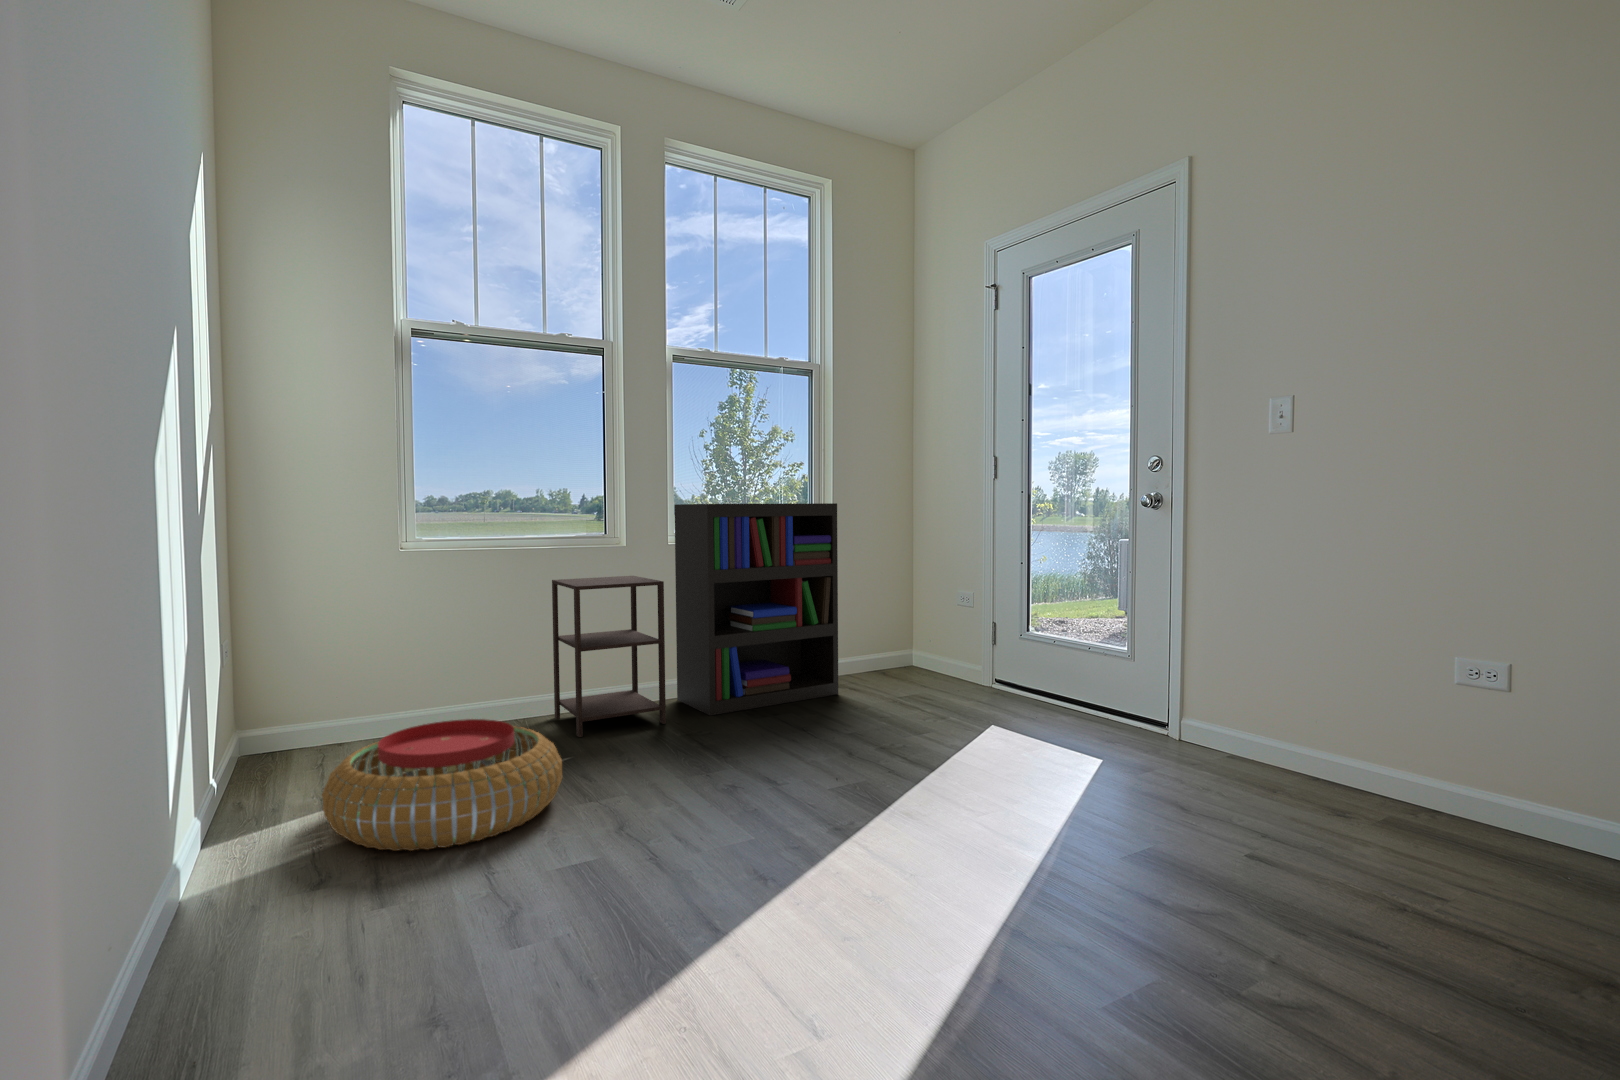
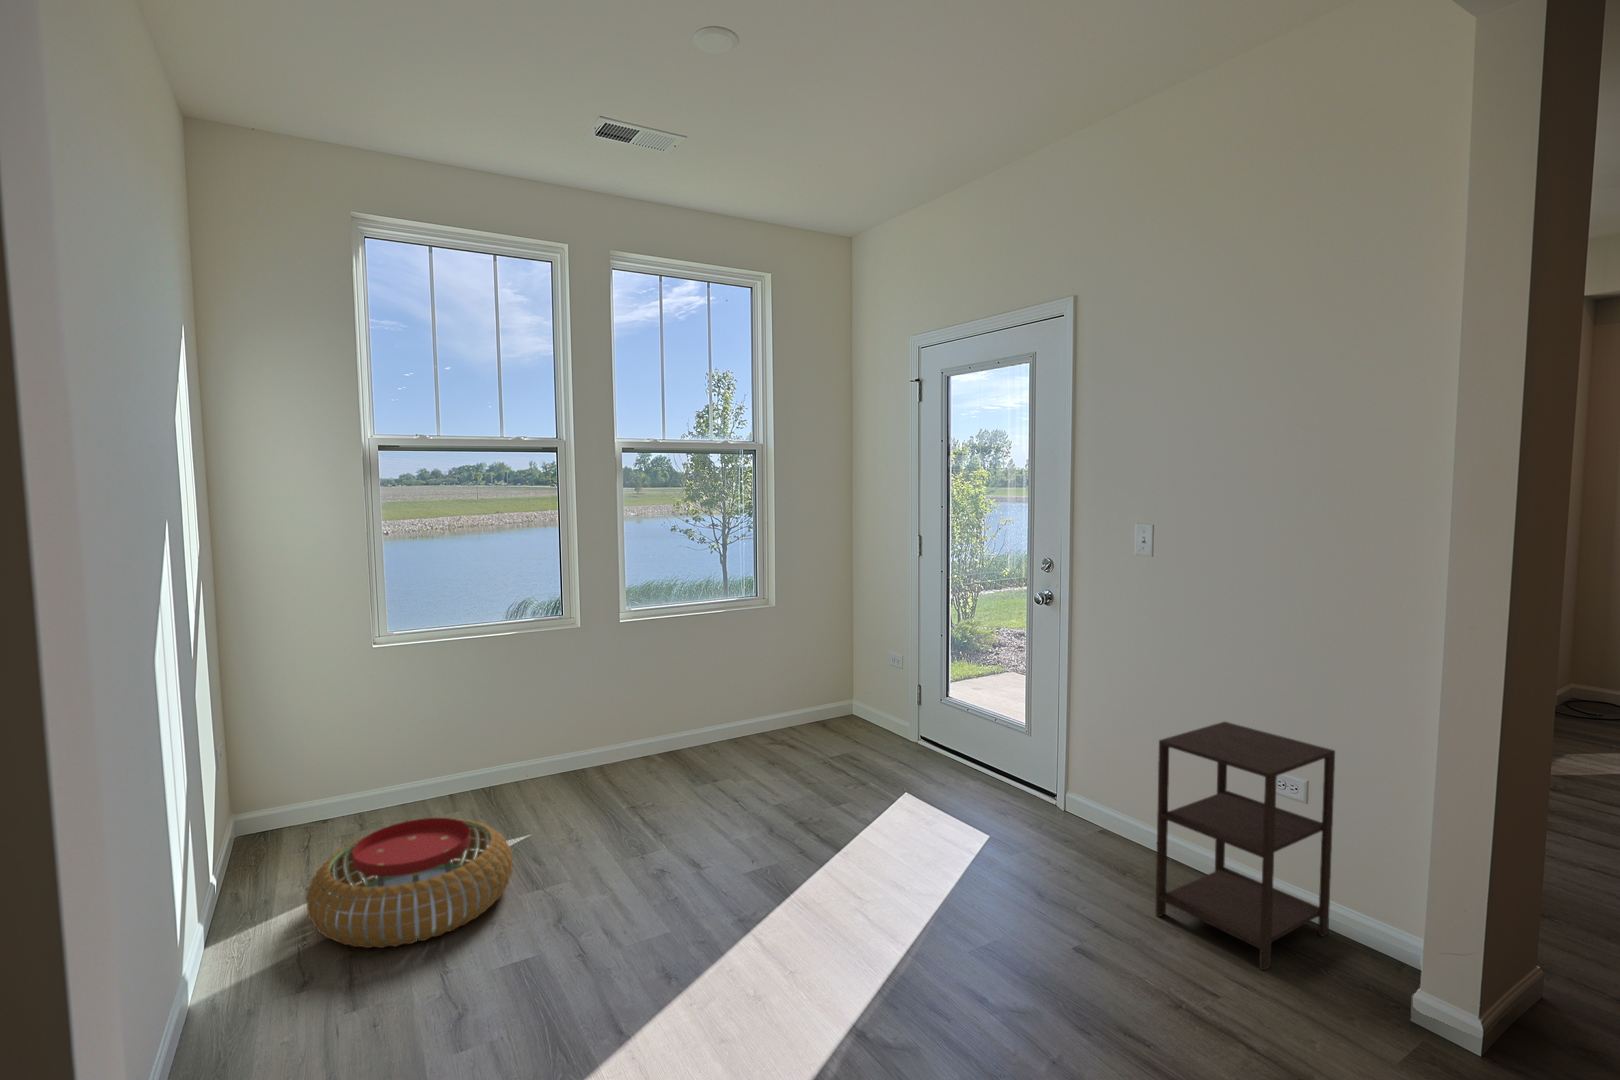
bookshelf: present [674,503,838,715] -> none [624,576,777,783]
side table: present [552,576,666,737] -> present [1156,722,1335,970]

